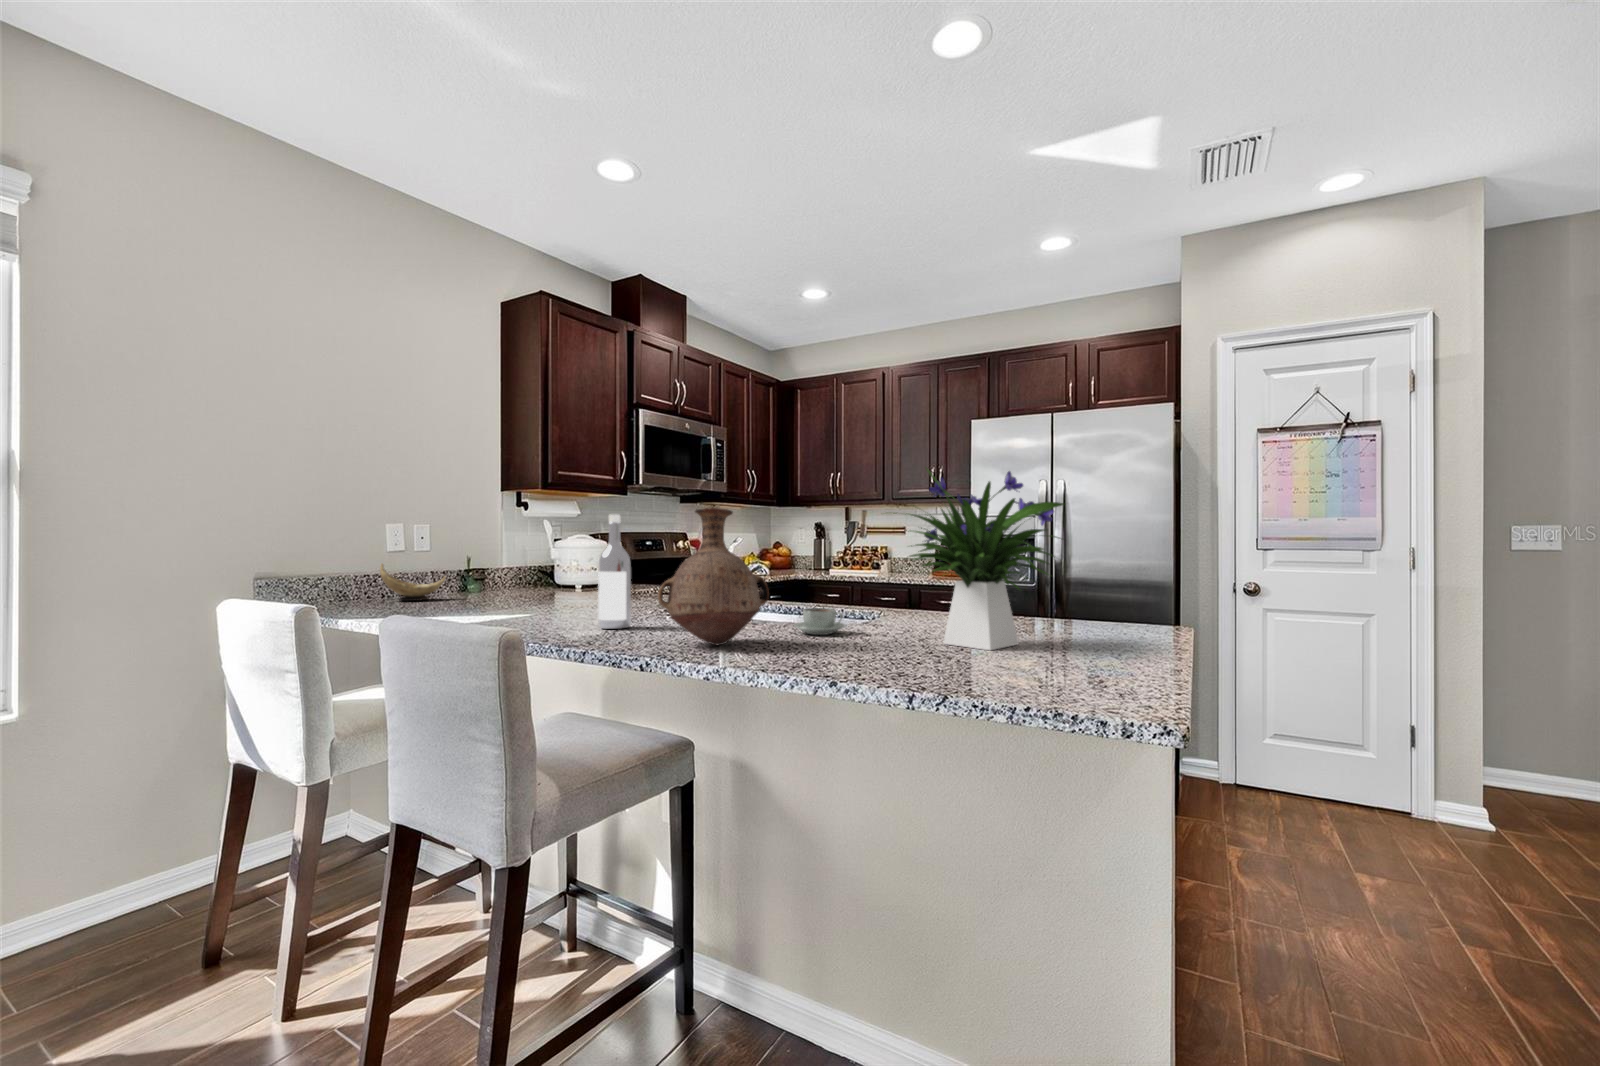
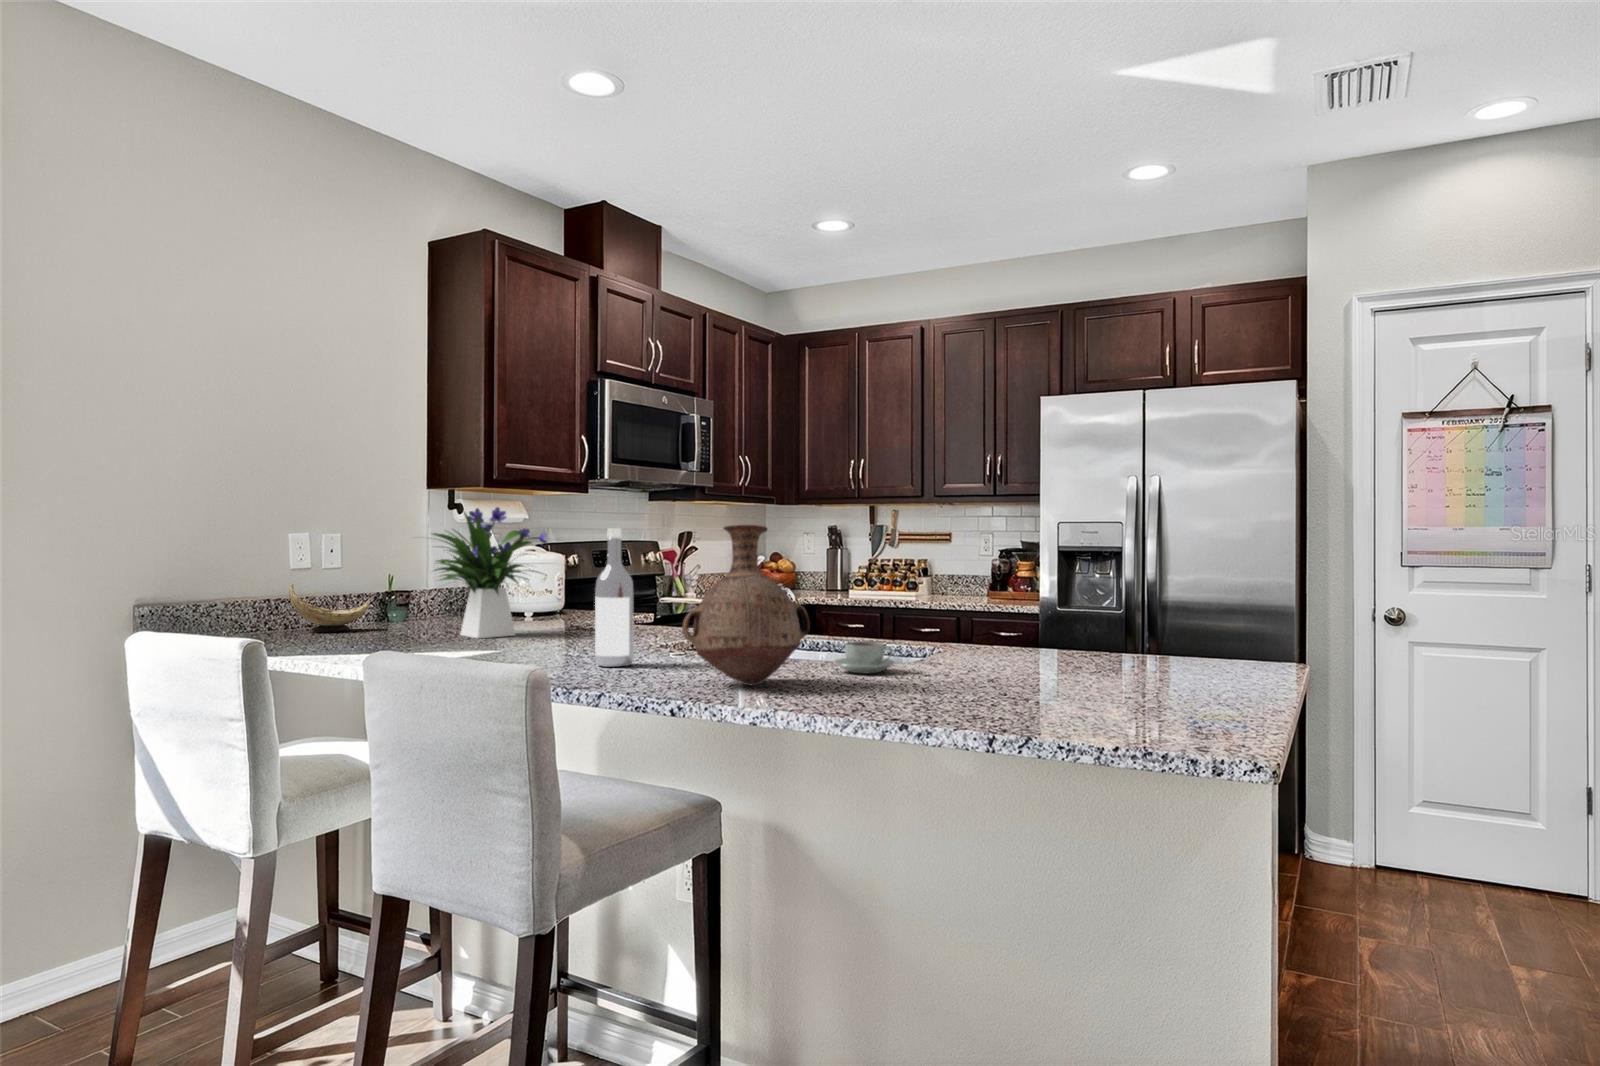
flower arrangement: present [893,469,1064,650] -> present [433,507,547,638]

